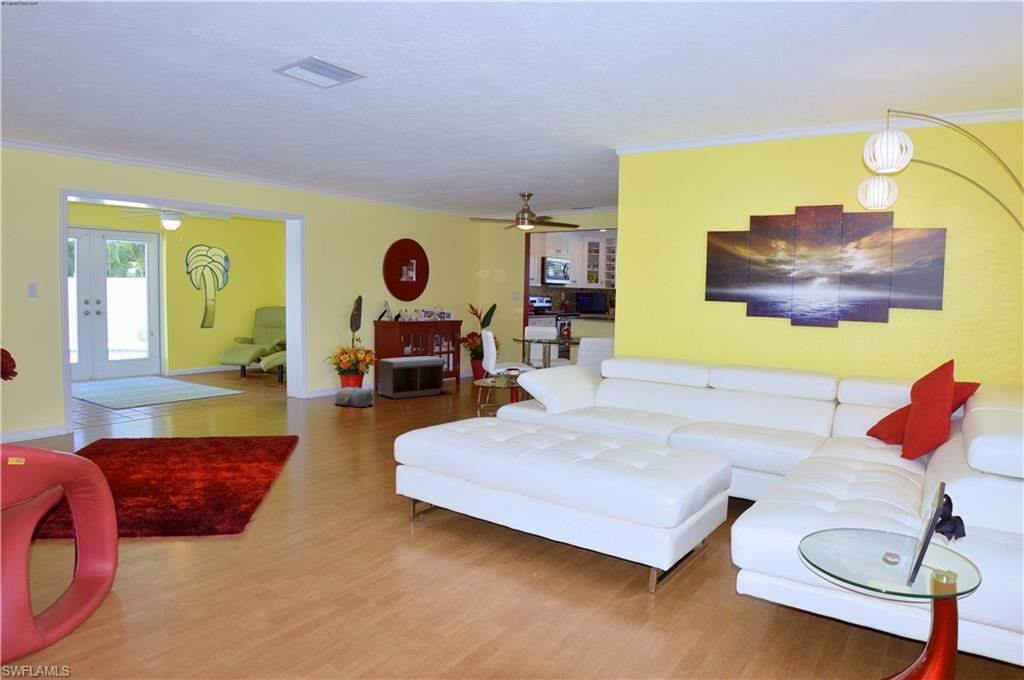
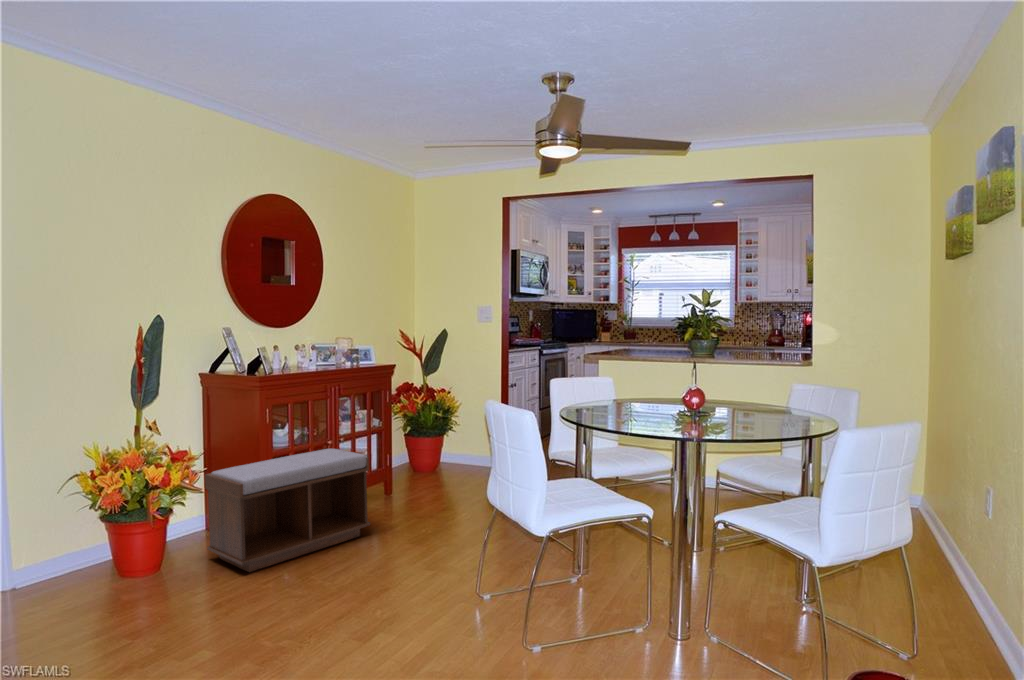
plush toy: present [335,387,373,407] -> none [59,569,182,641]

